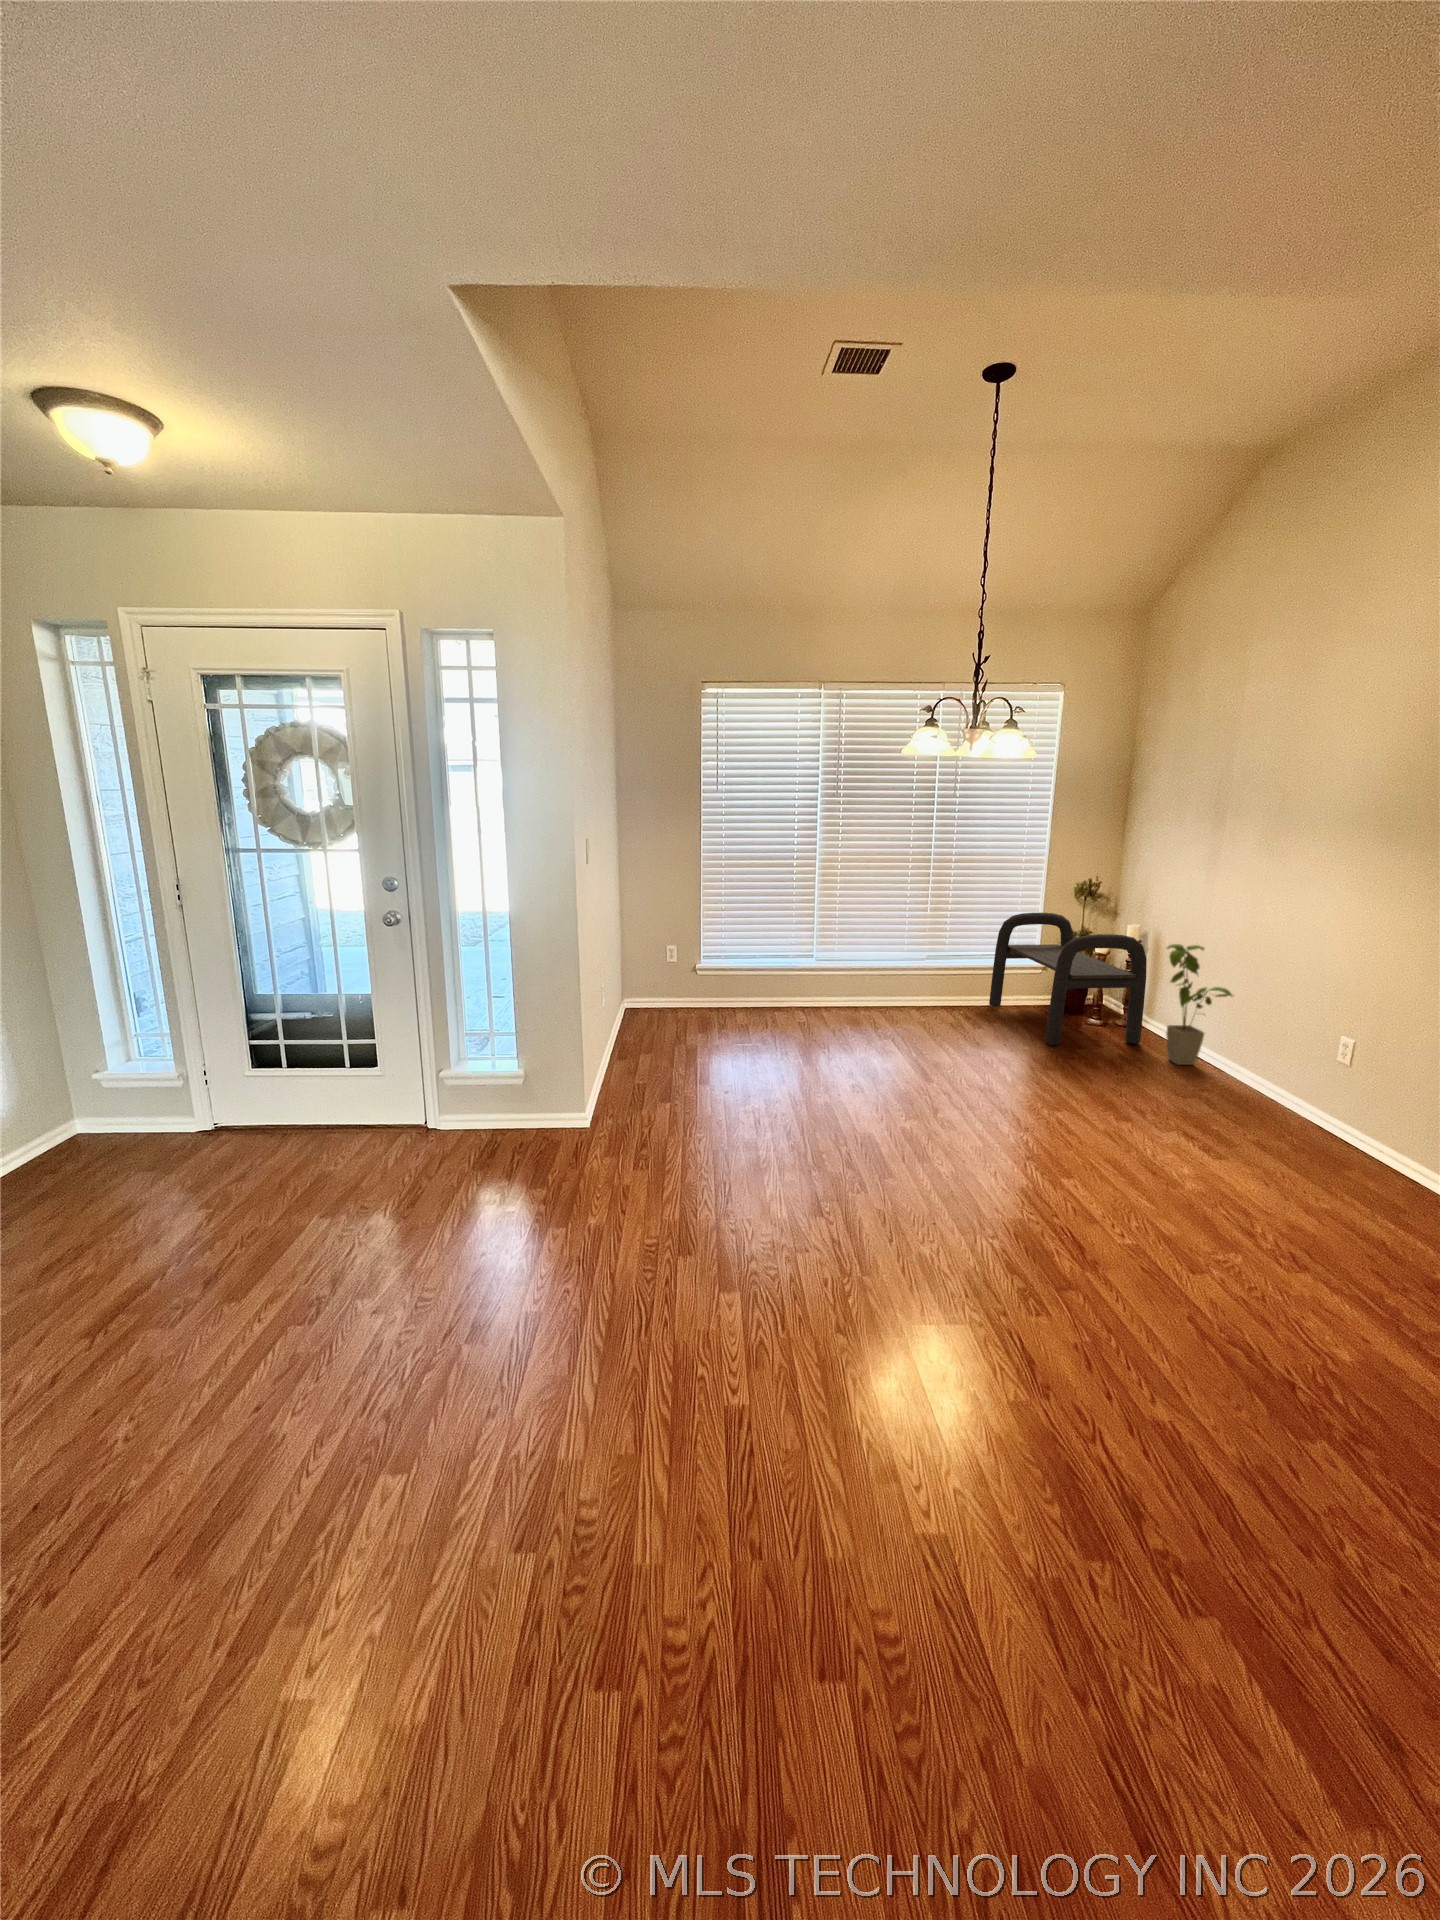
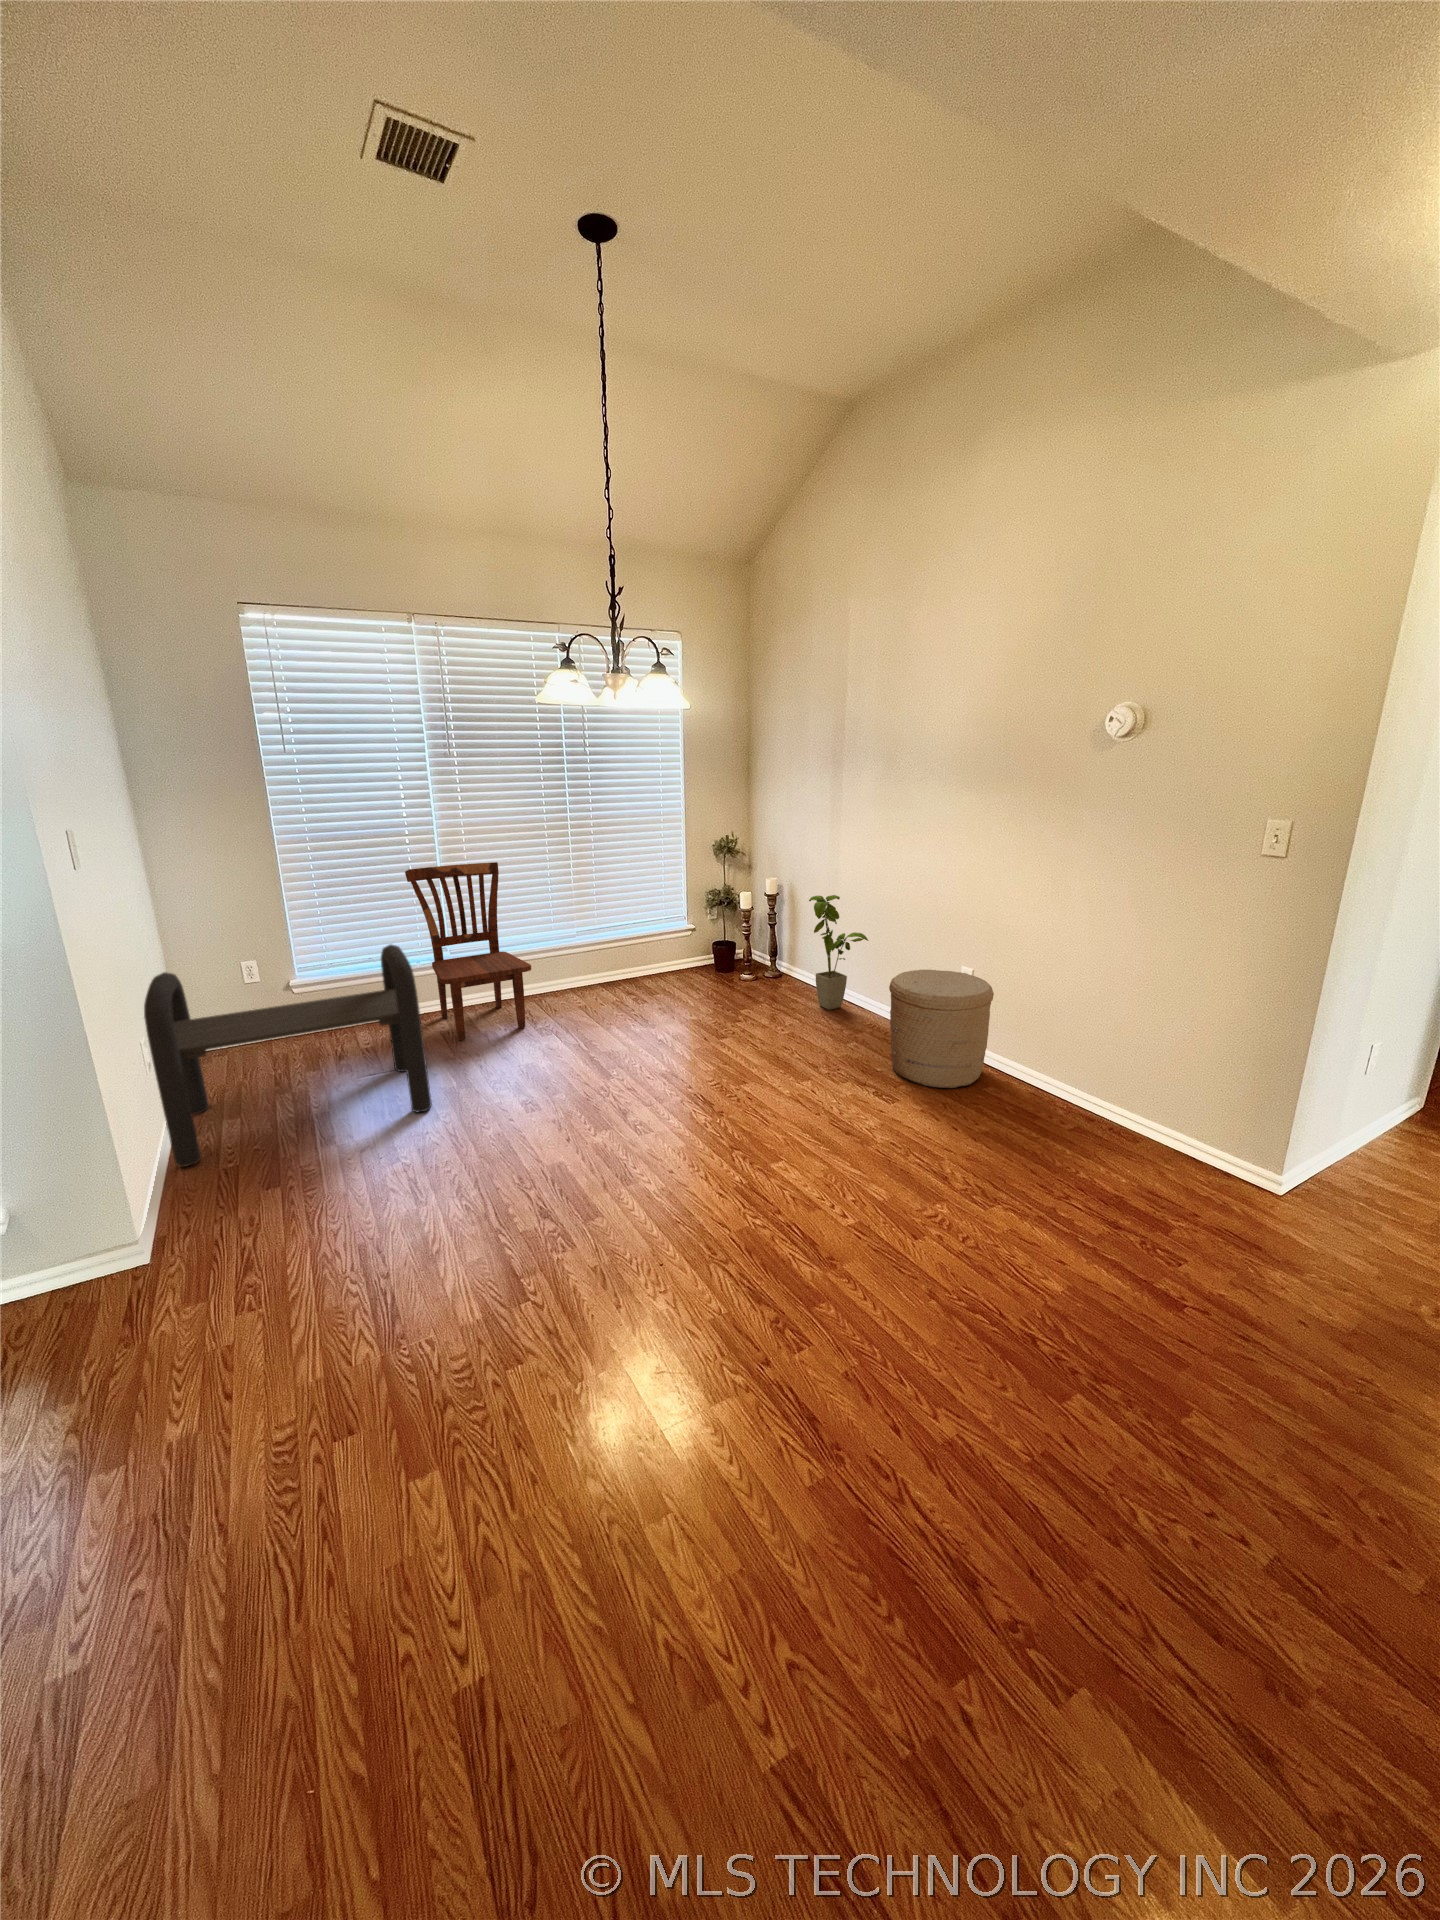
dining chair: none [788,887,877,1031] -> present [405,862,531,1040]
bench: present [989,913,1147,1045] -> present [144,945,431,1167]
woven basket: none [1233,1031,1375,1164] -> present [889,970,994,1088]

